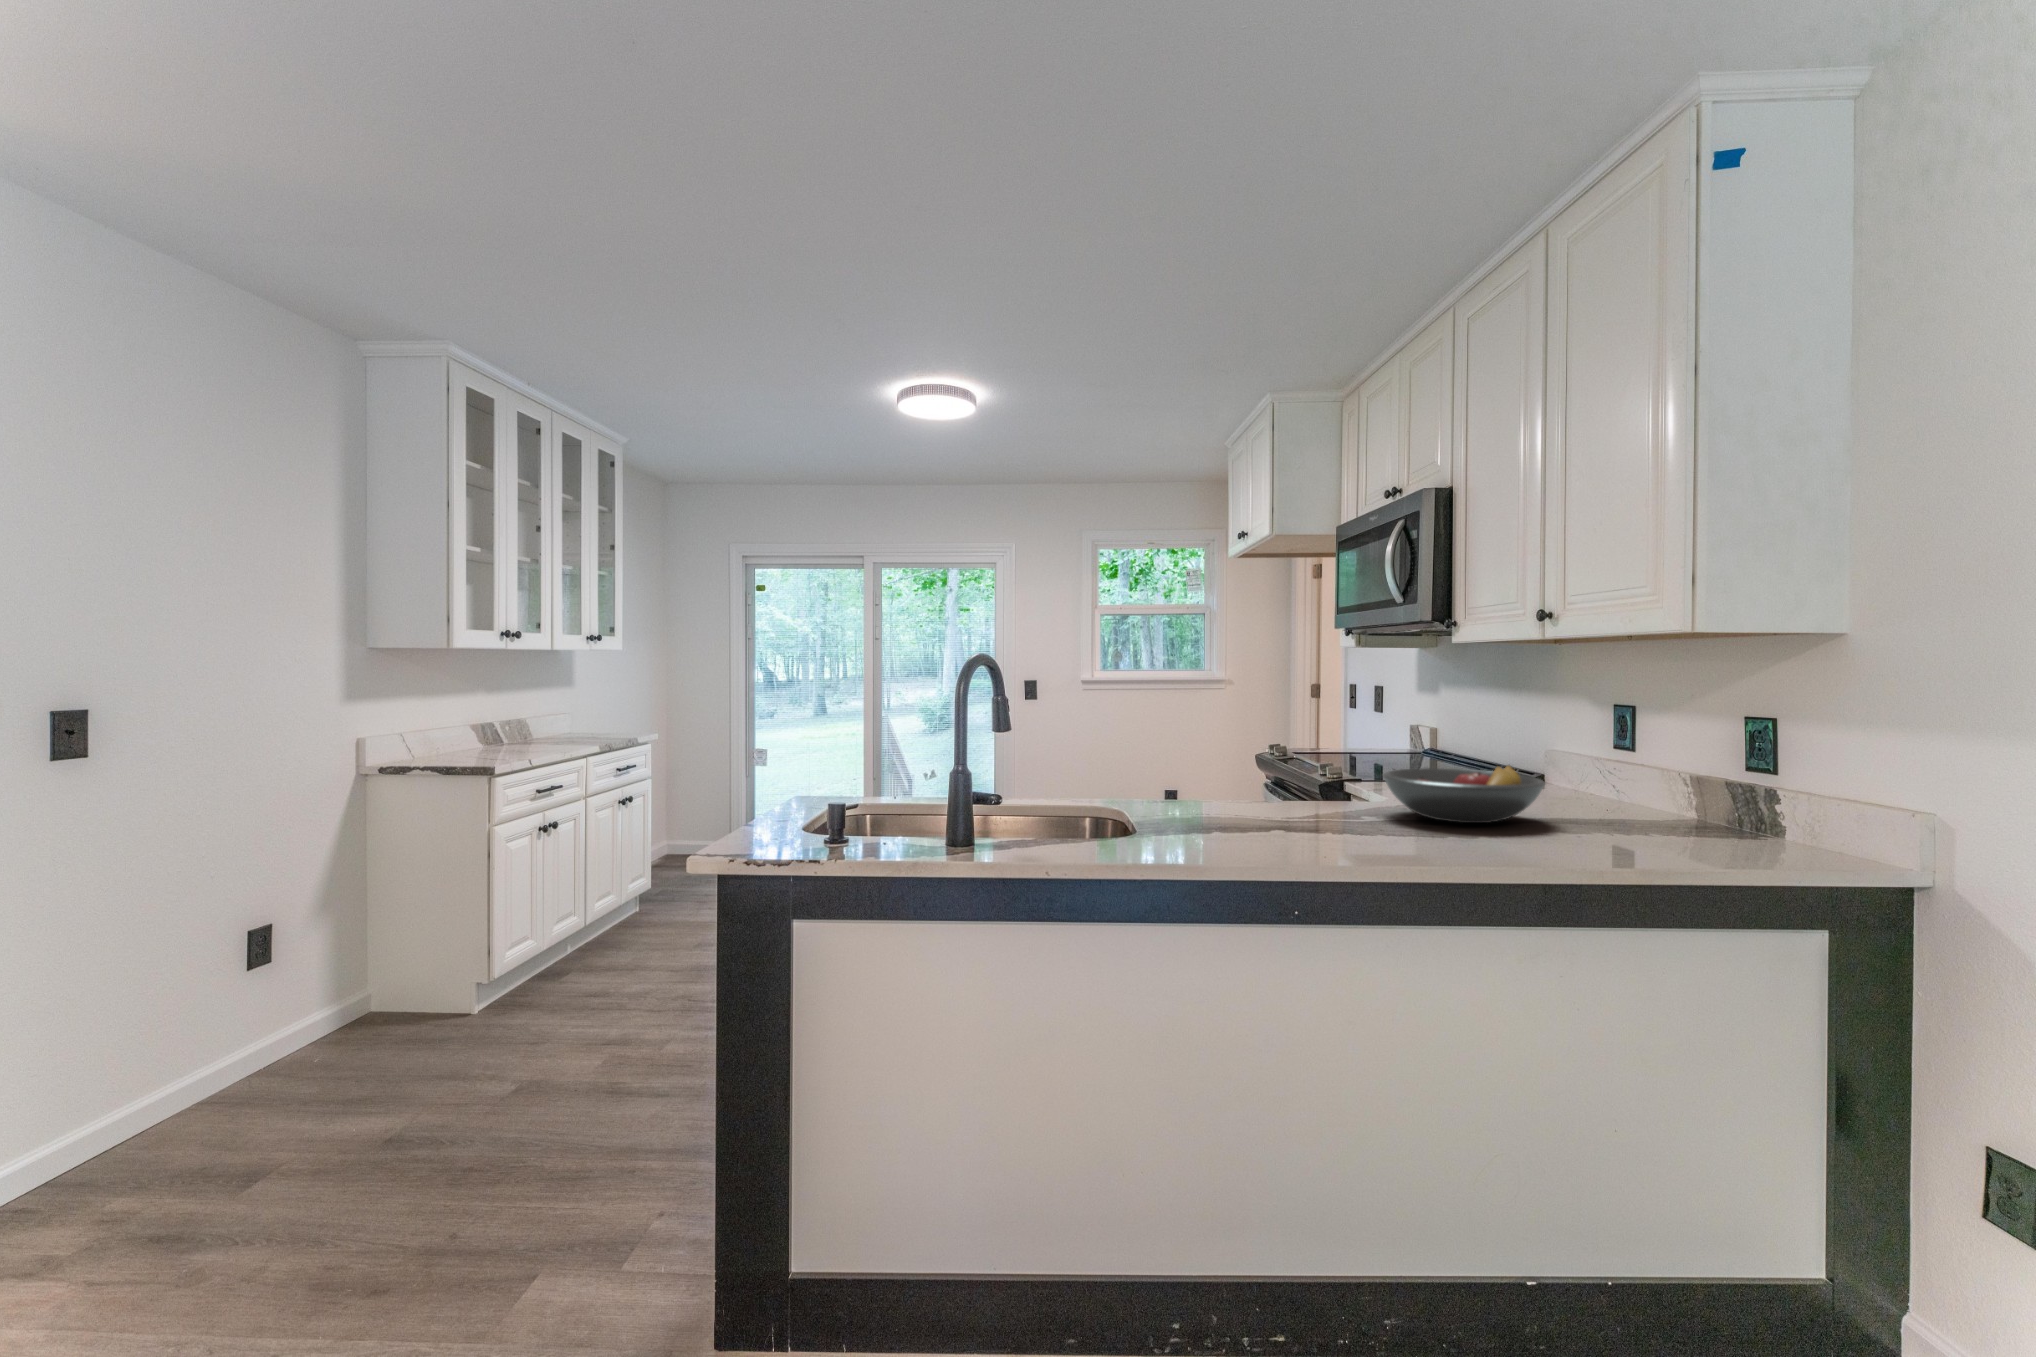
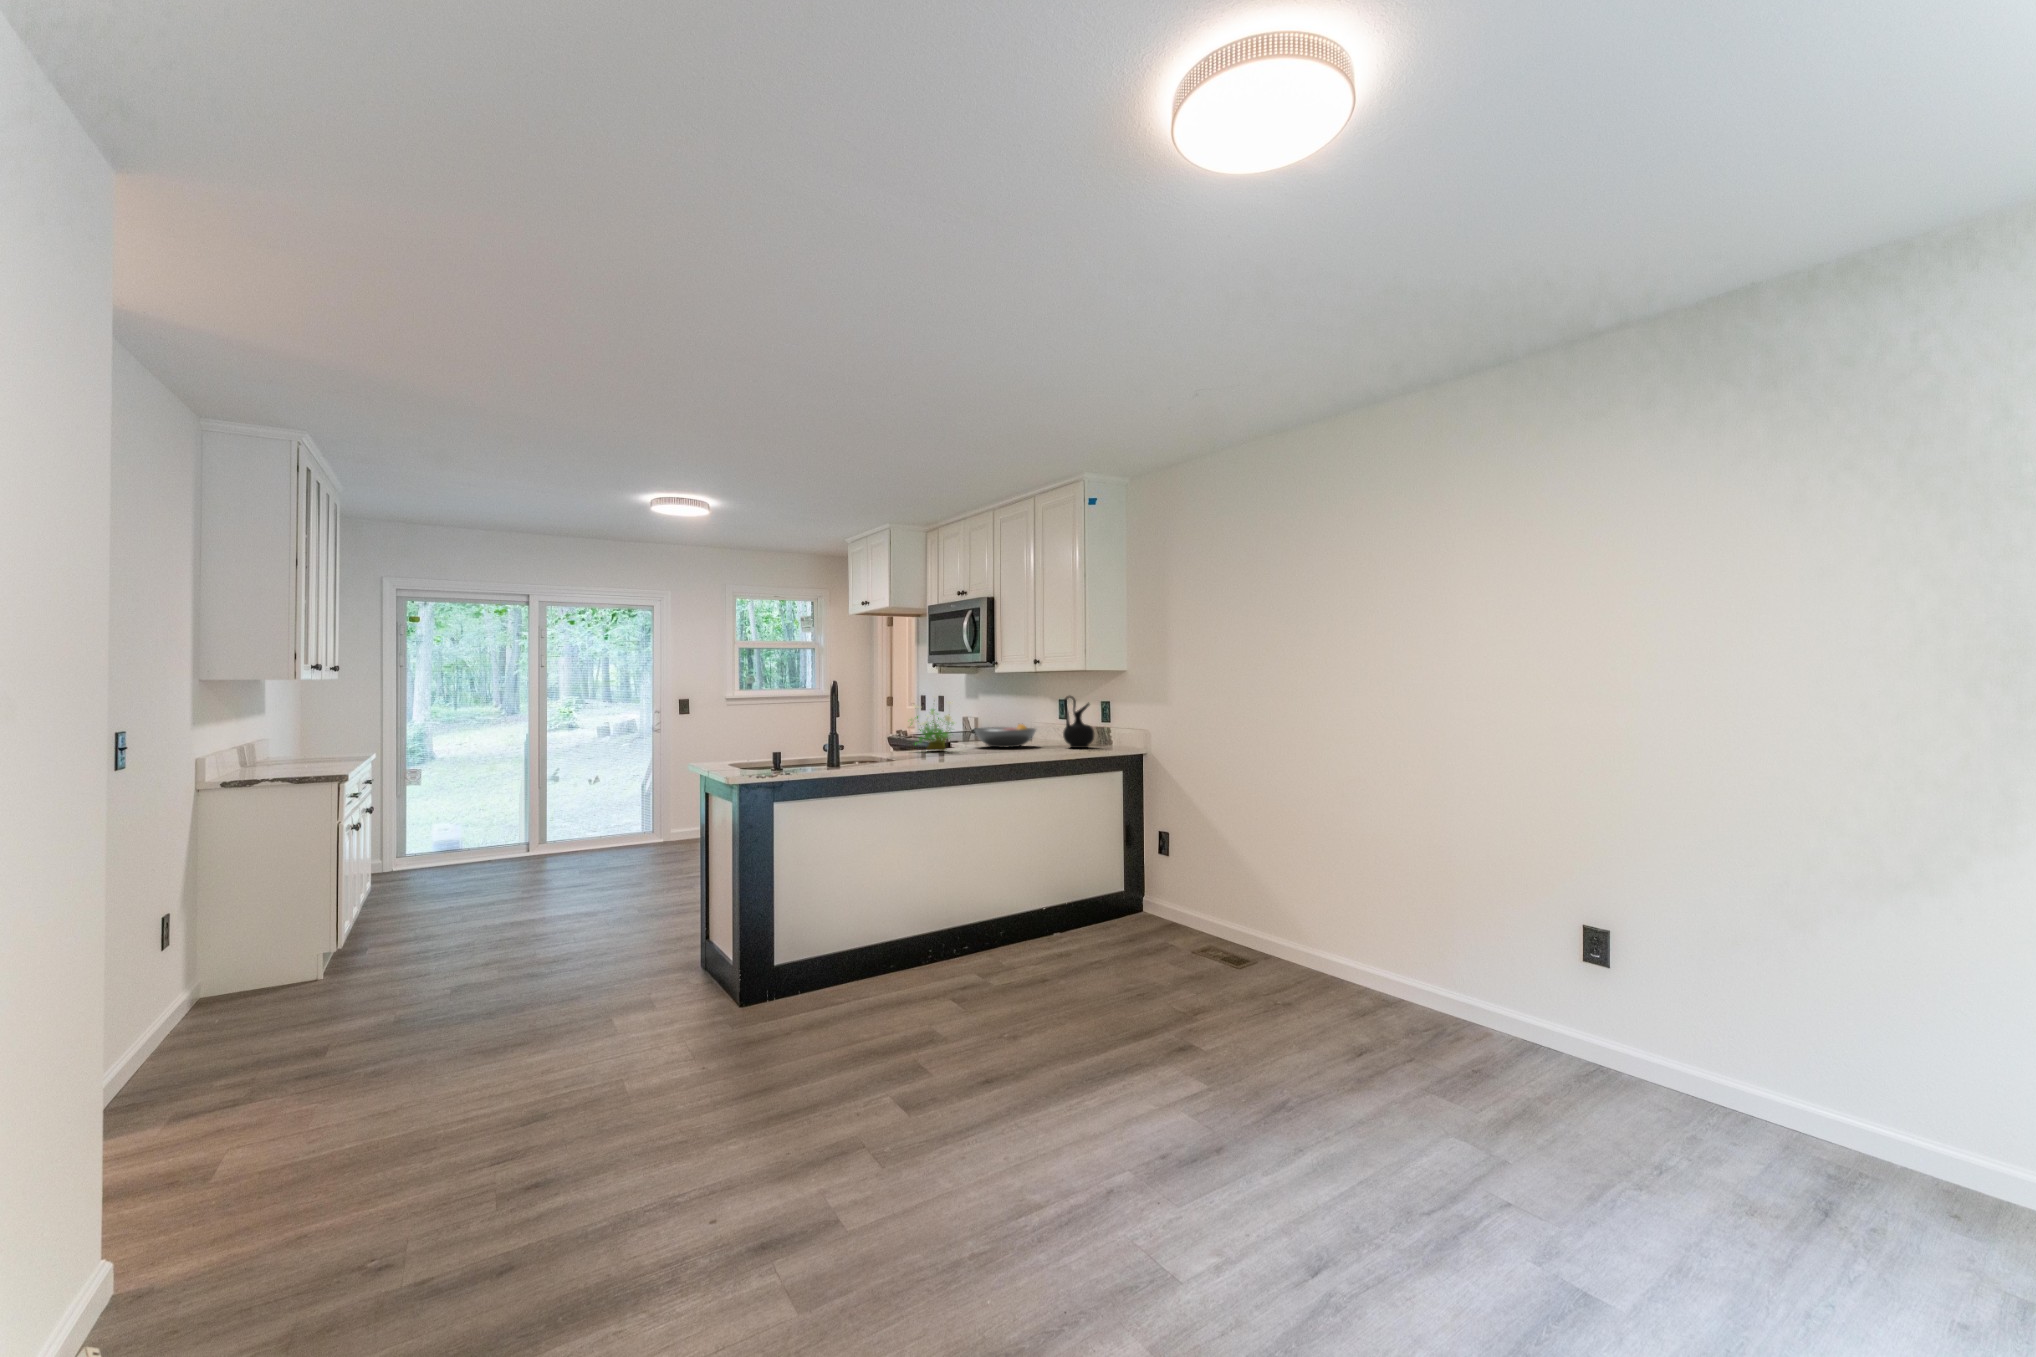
potted plant: none [1219,700,1325,828] -> present [910,702,954,751]
ceramic jug: none [1623,705,1724,847] -> present [1063,696,1094,748]

